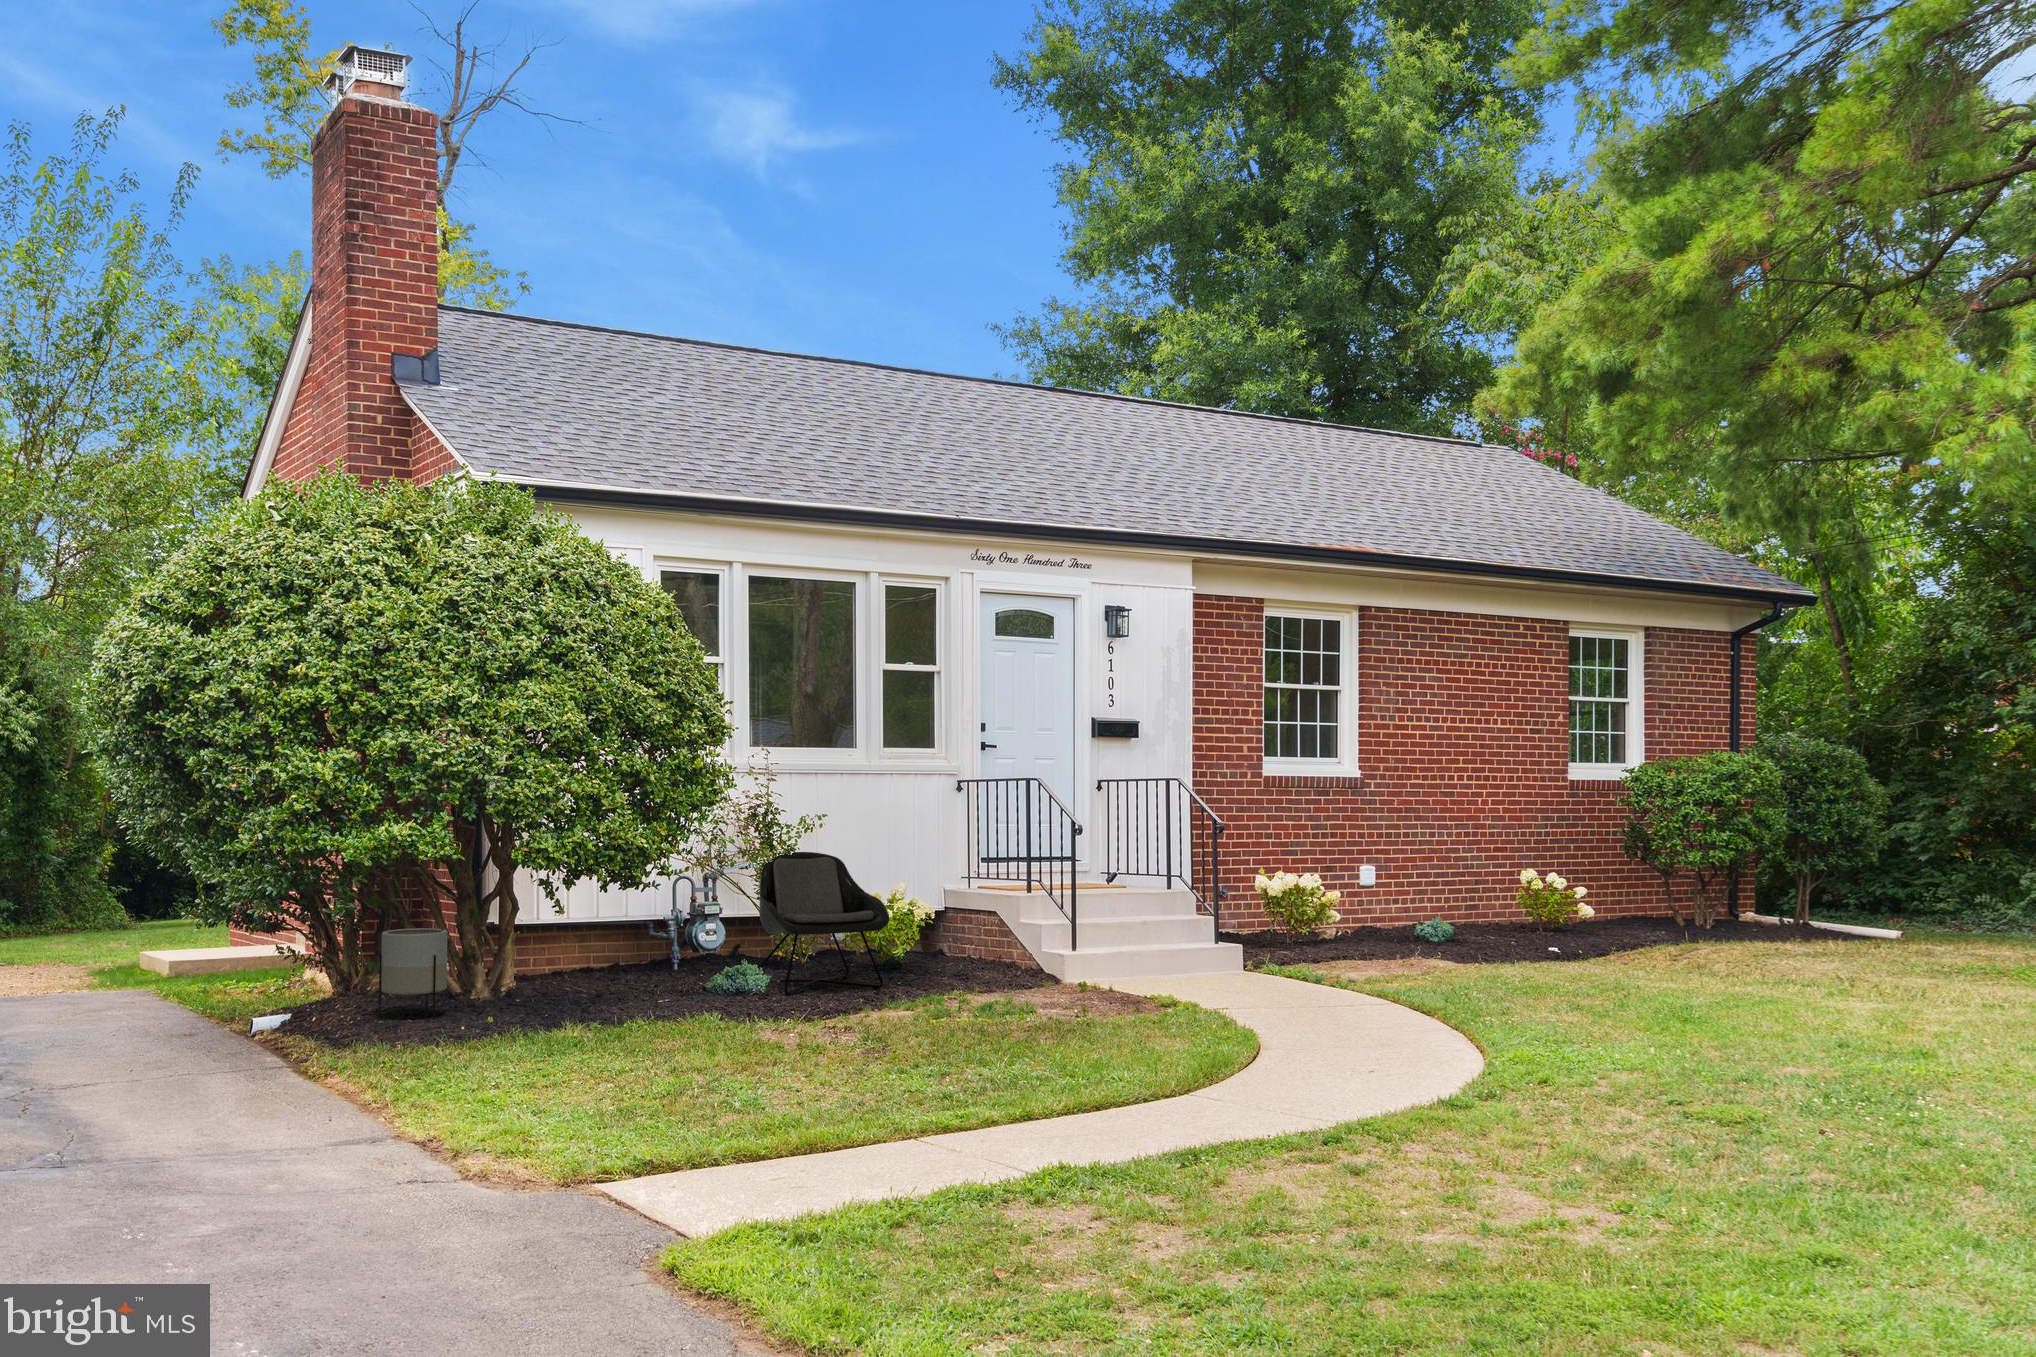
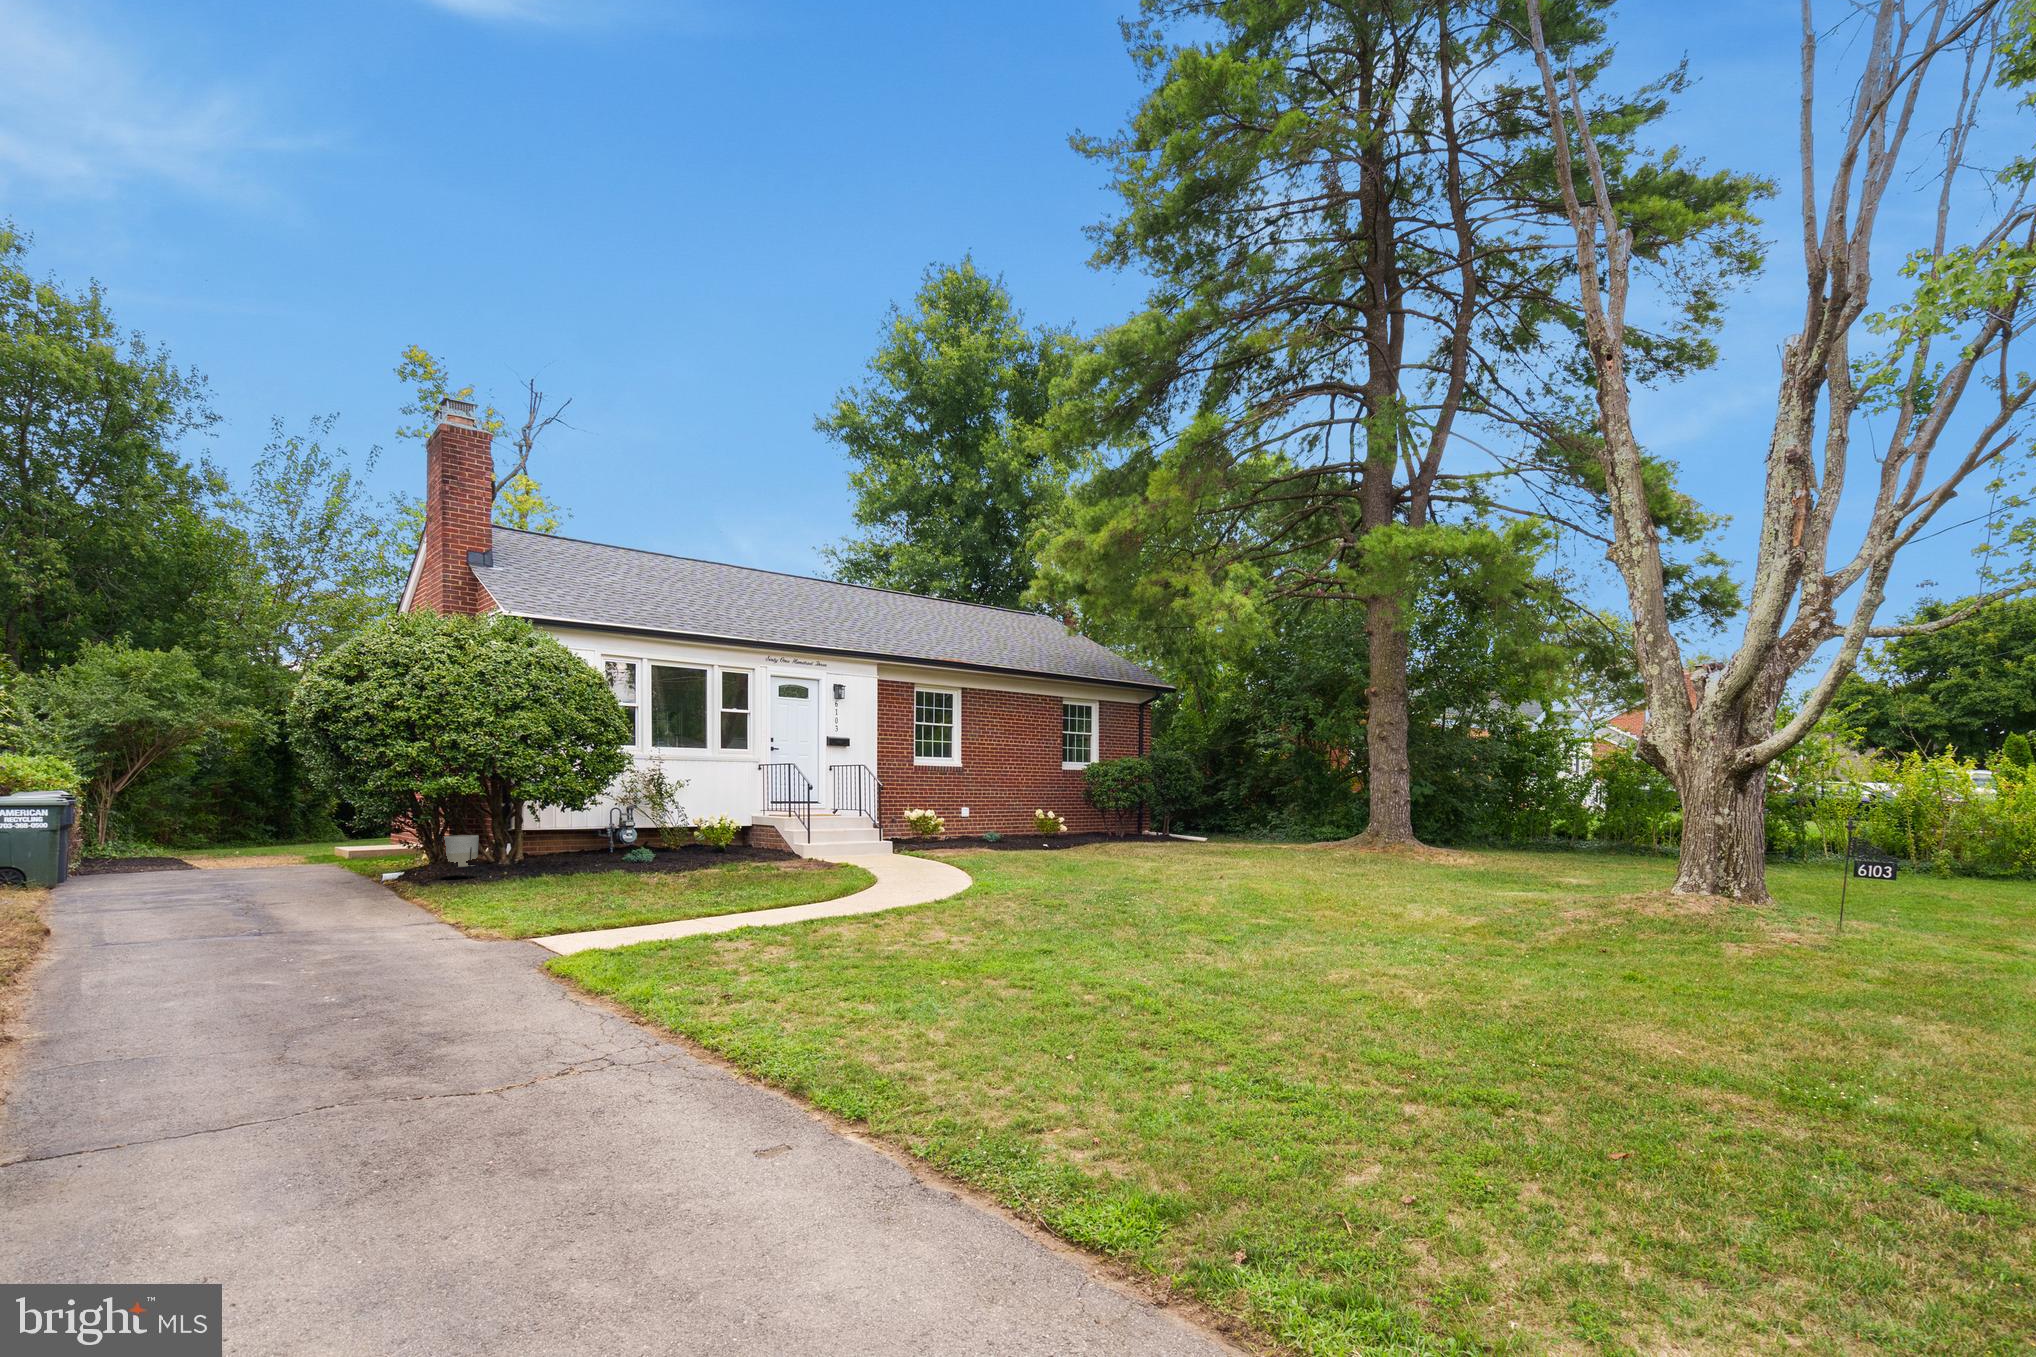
lounge chair: present [759,852,889,996] -> none [645,799,714,867]

